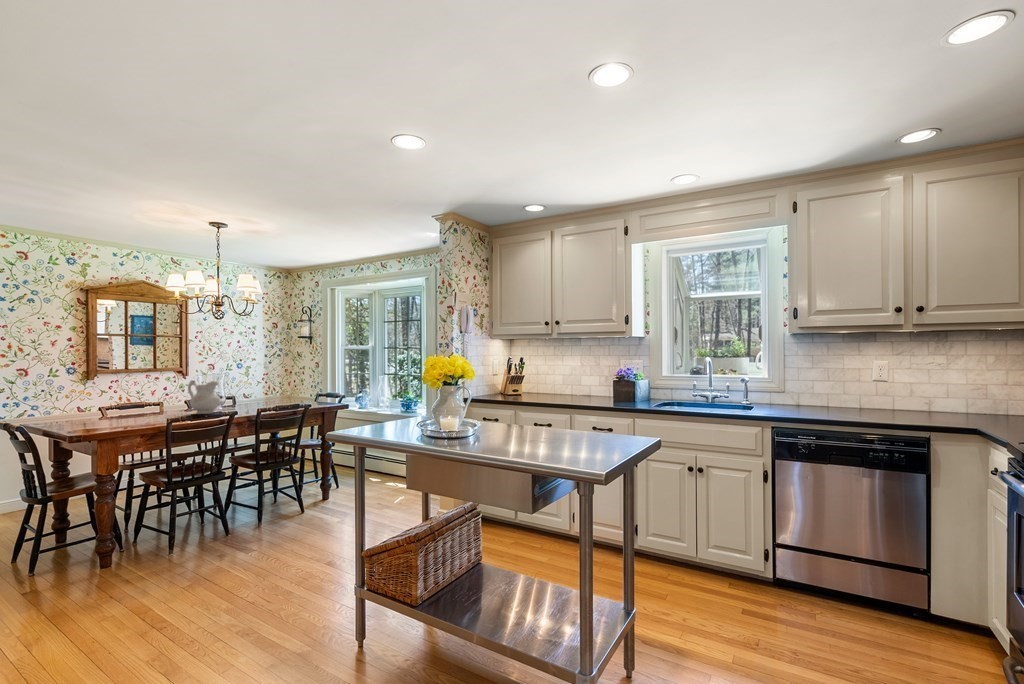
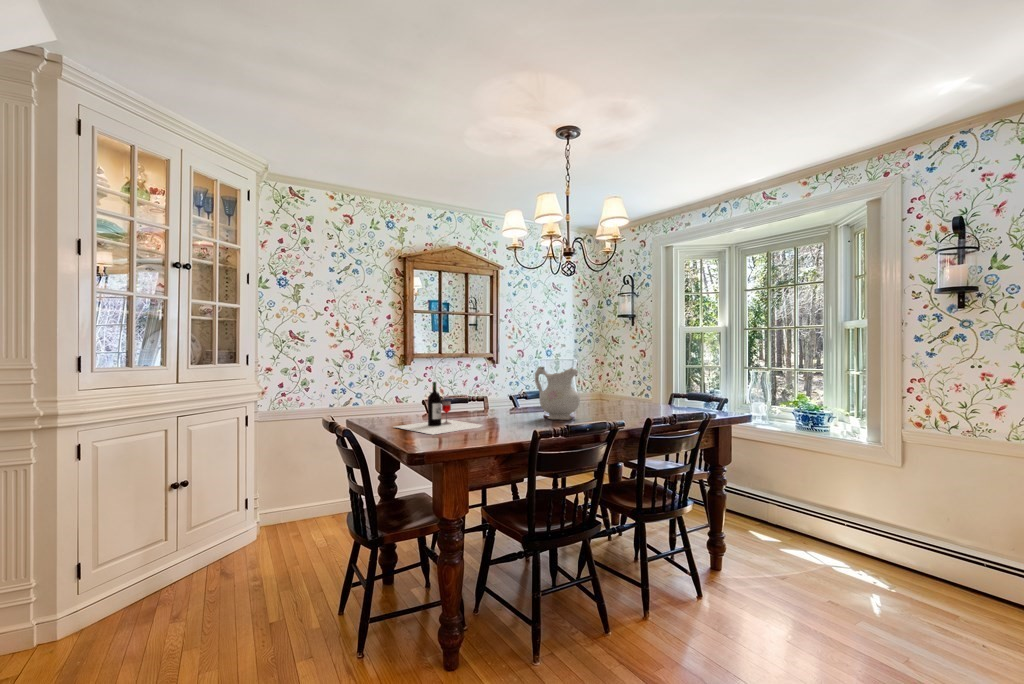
wine bottle: none [63,393,145,427] -> present [395,382,482,435]

